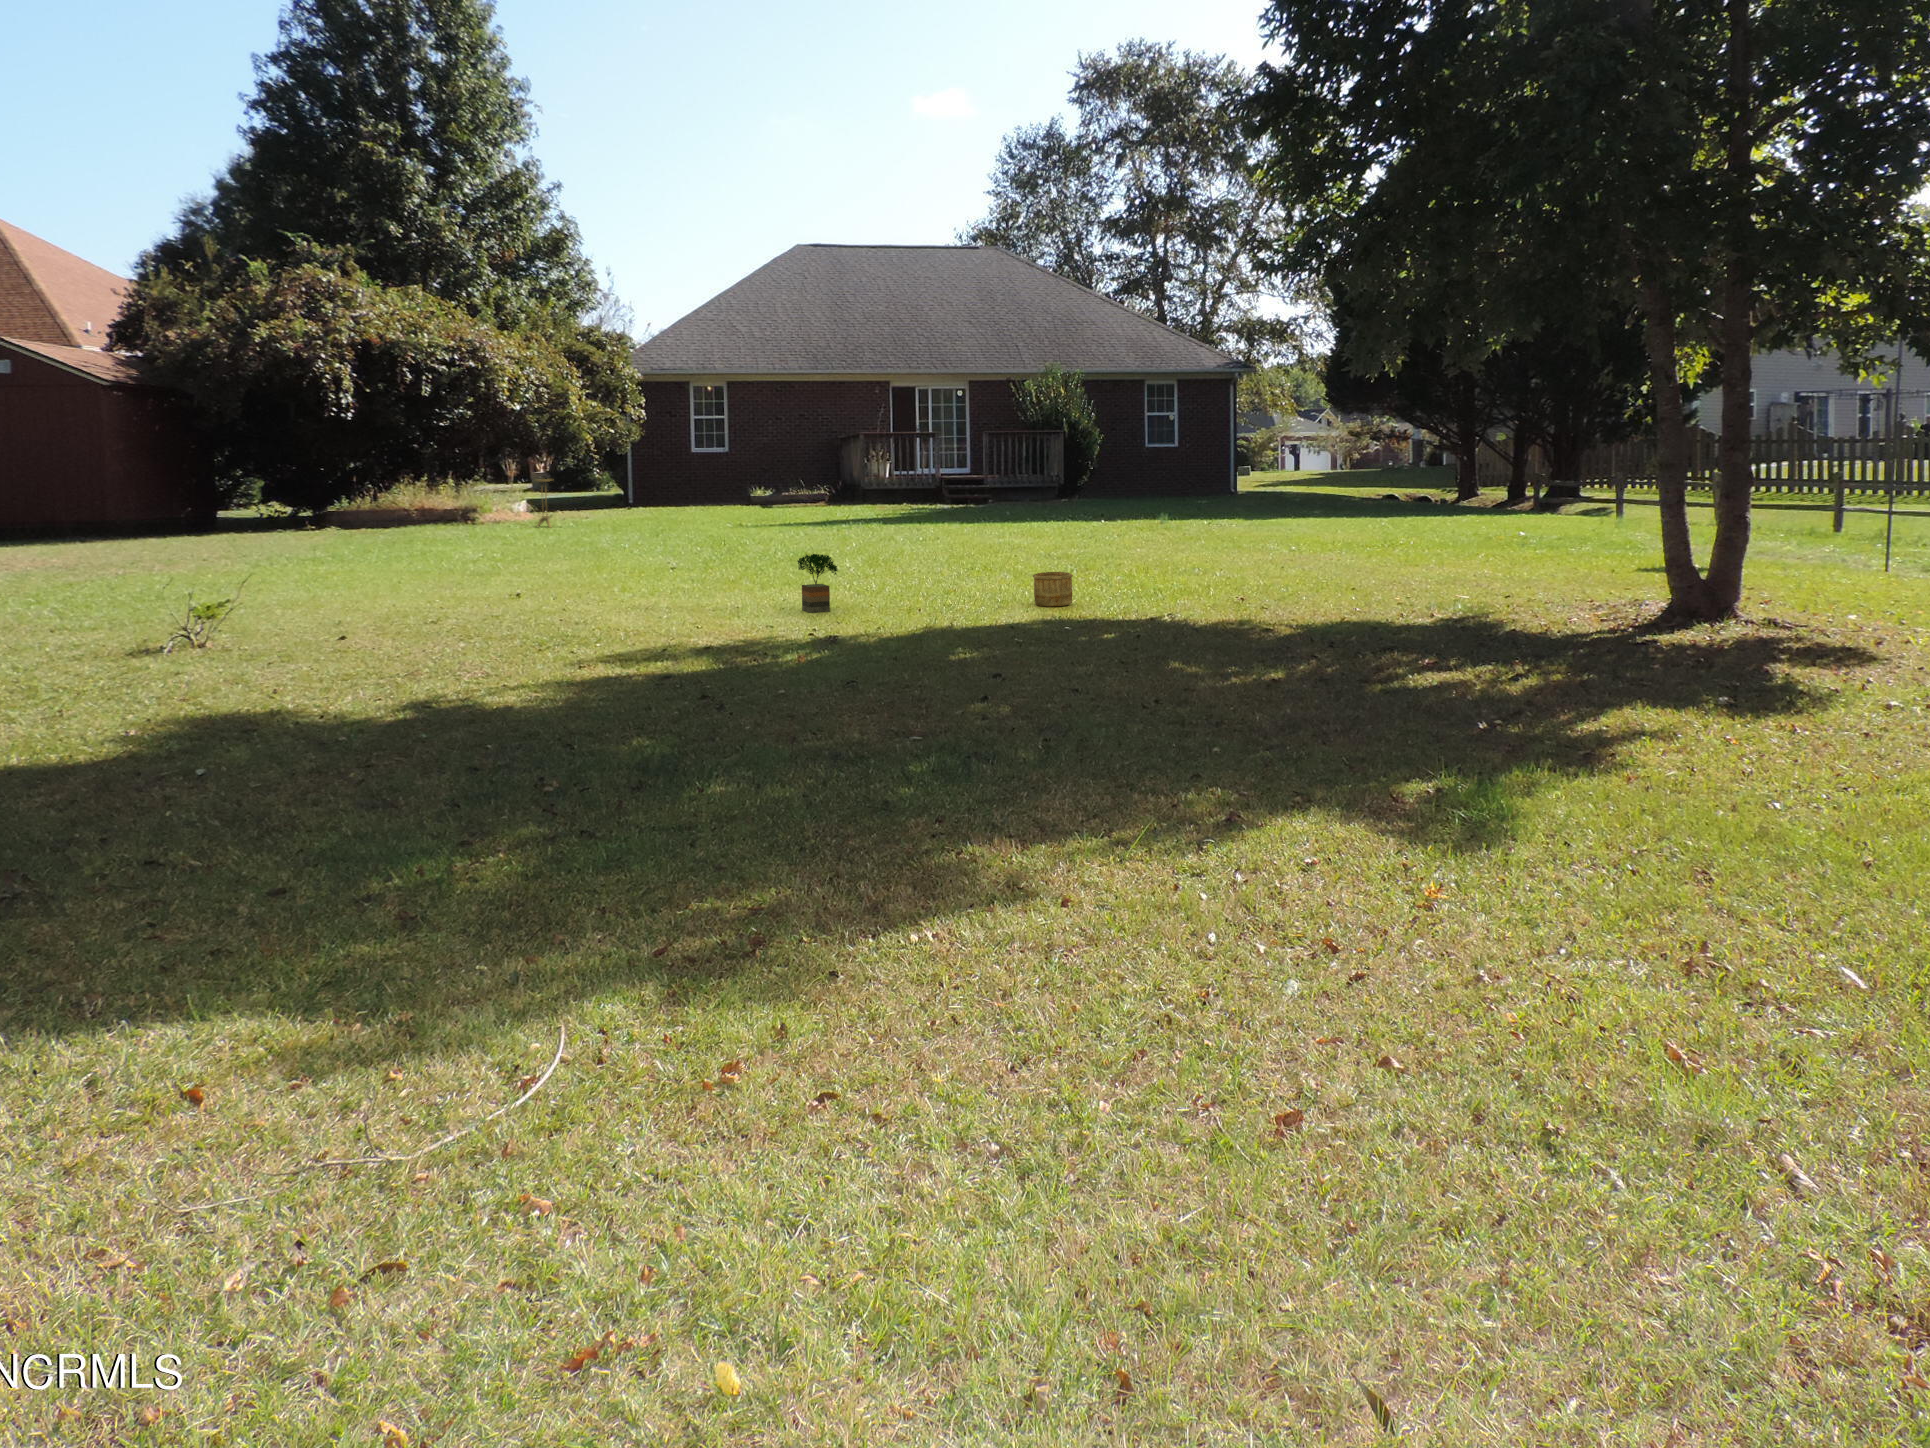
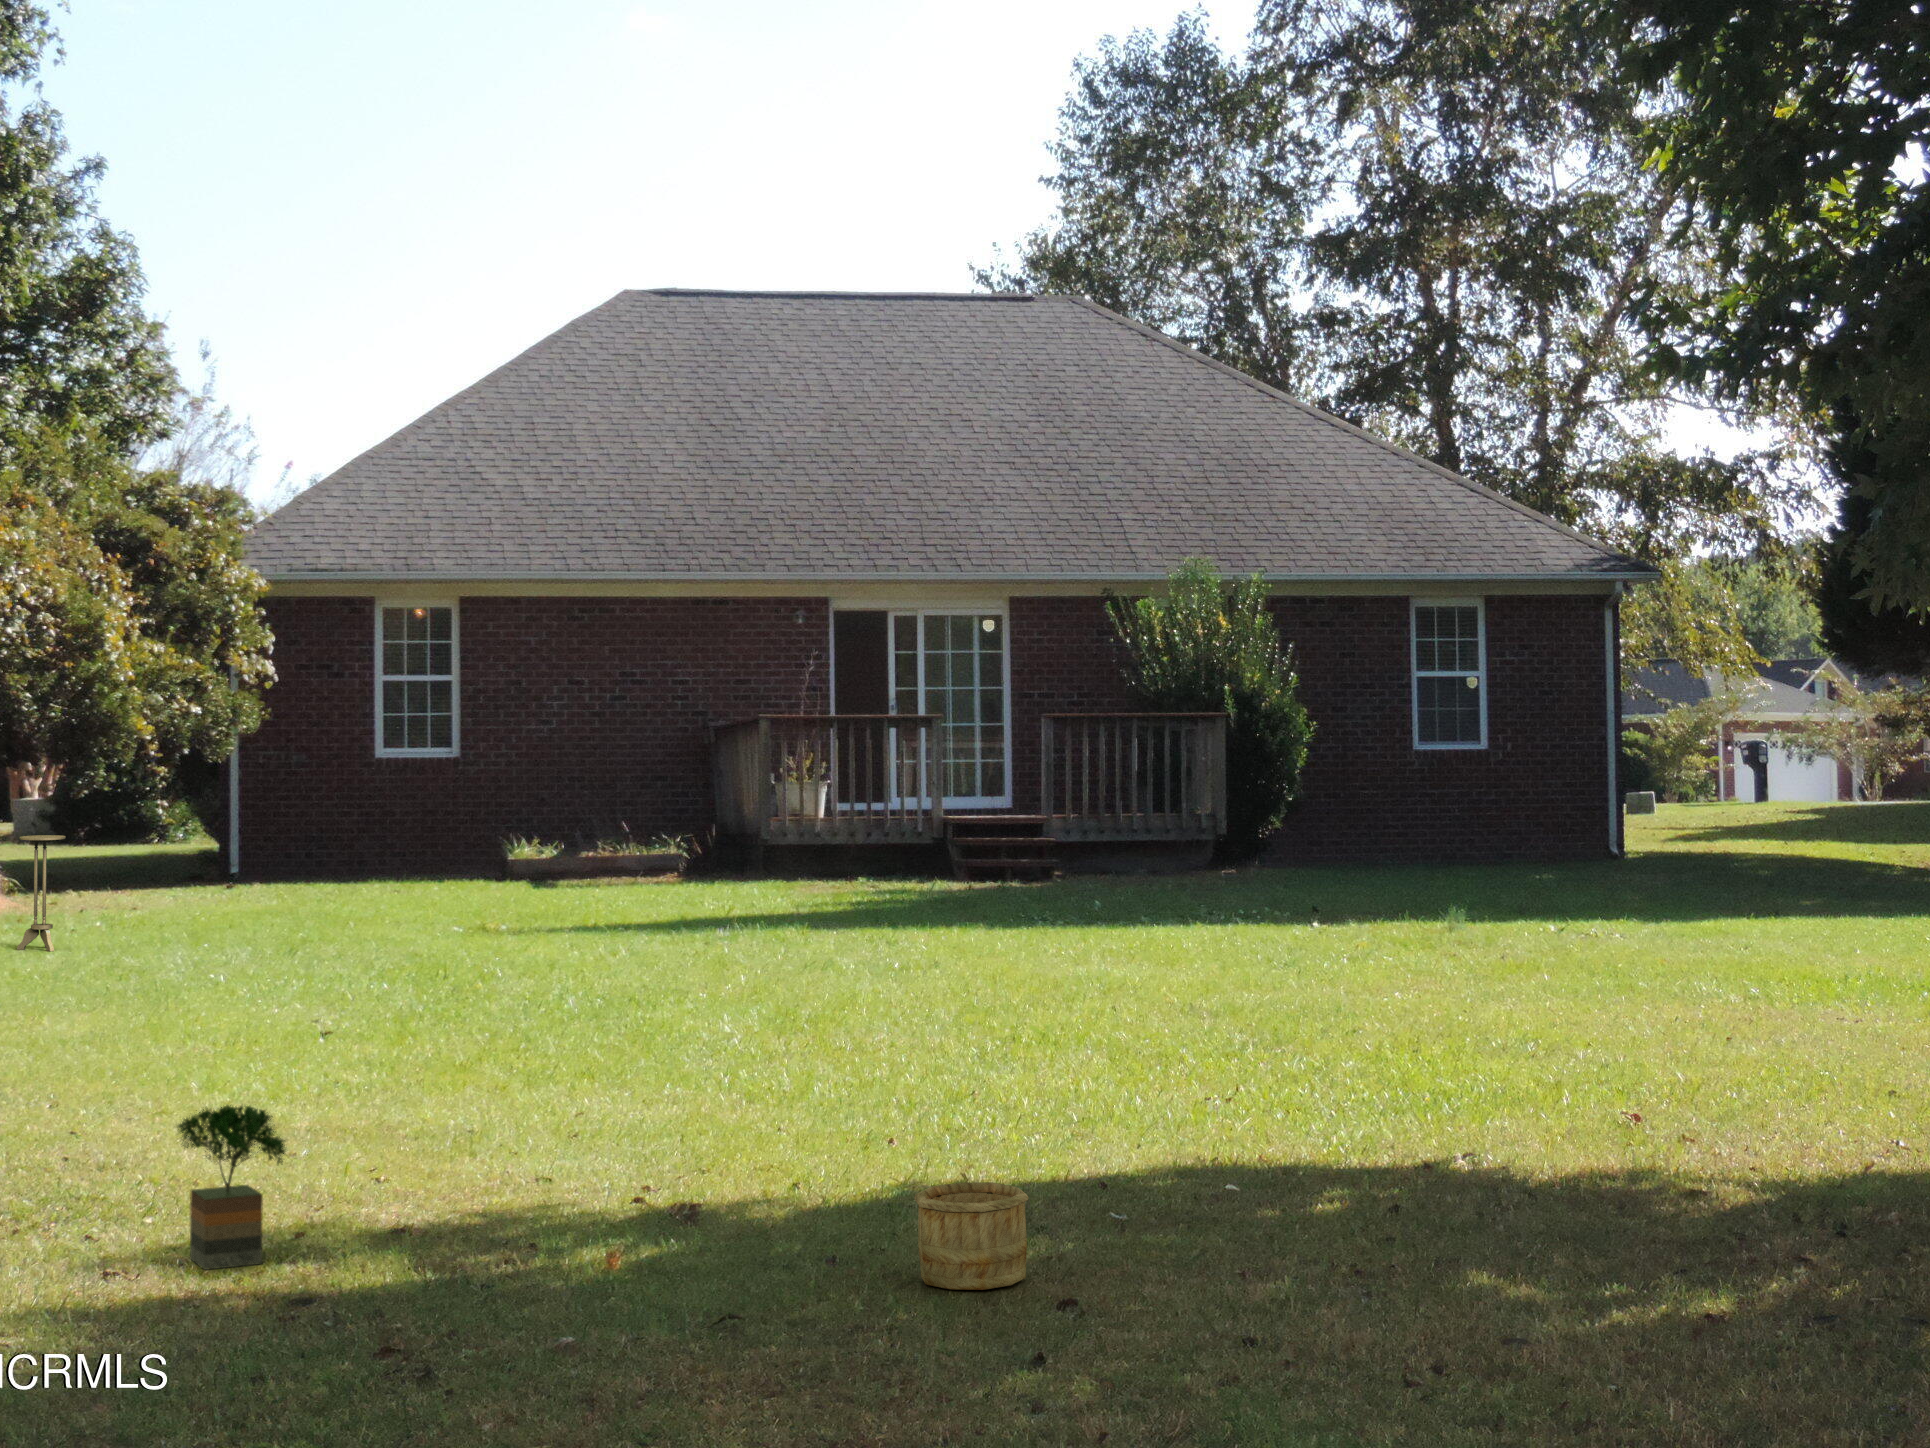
potted tree: present [797,554,838,613] -> present [177,1105,286,1270]
wooden bucket: present [1033,572,1073,606] -> present [914,1182,1028,1290]

